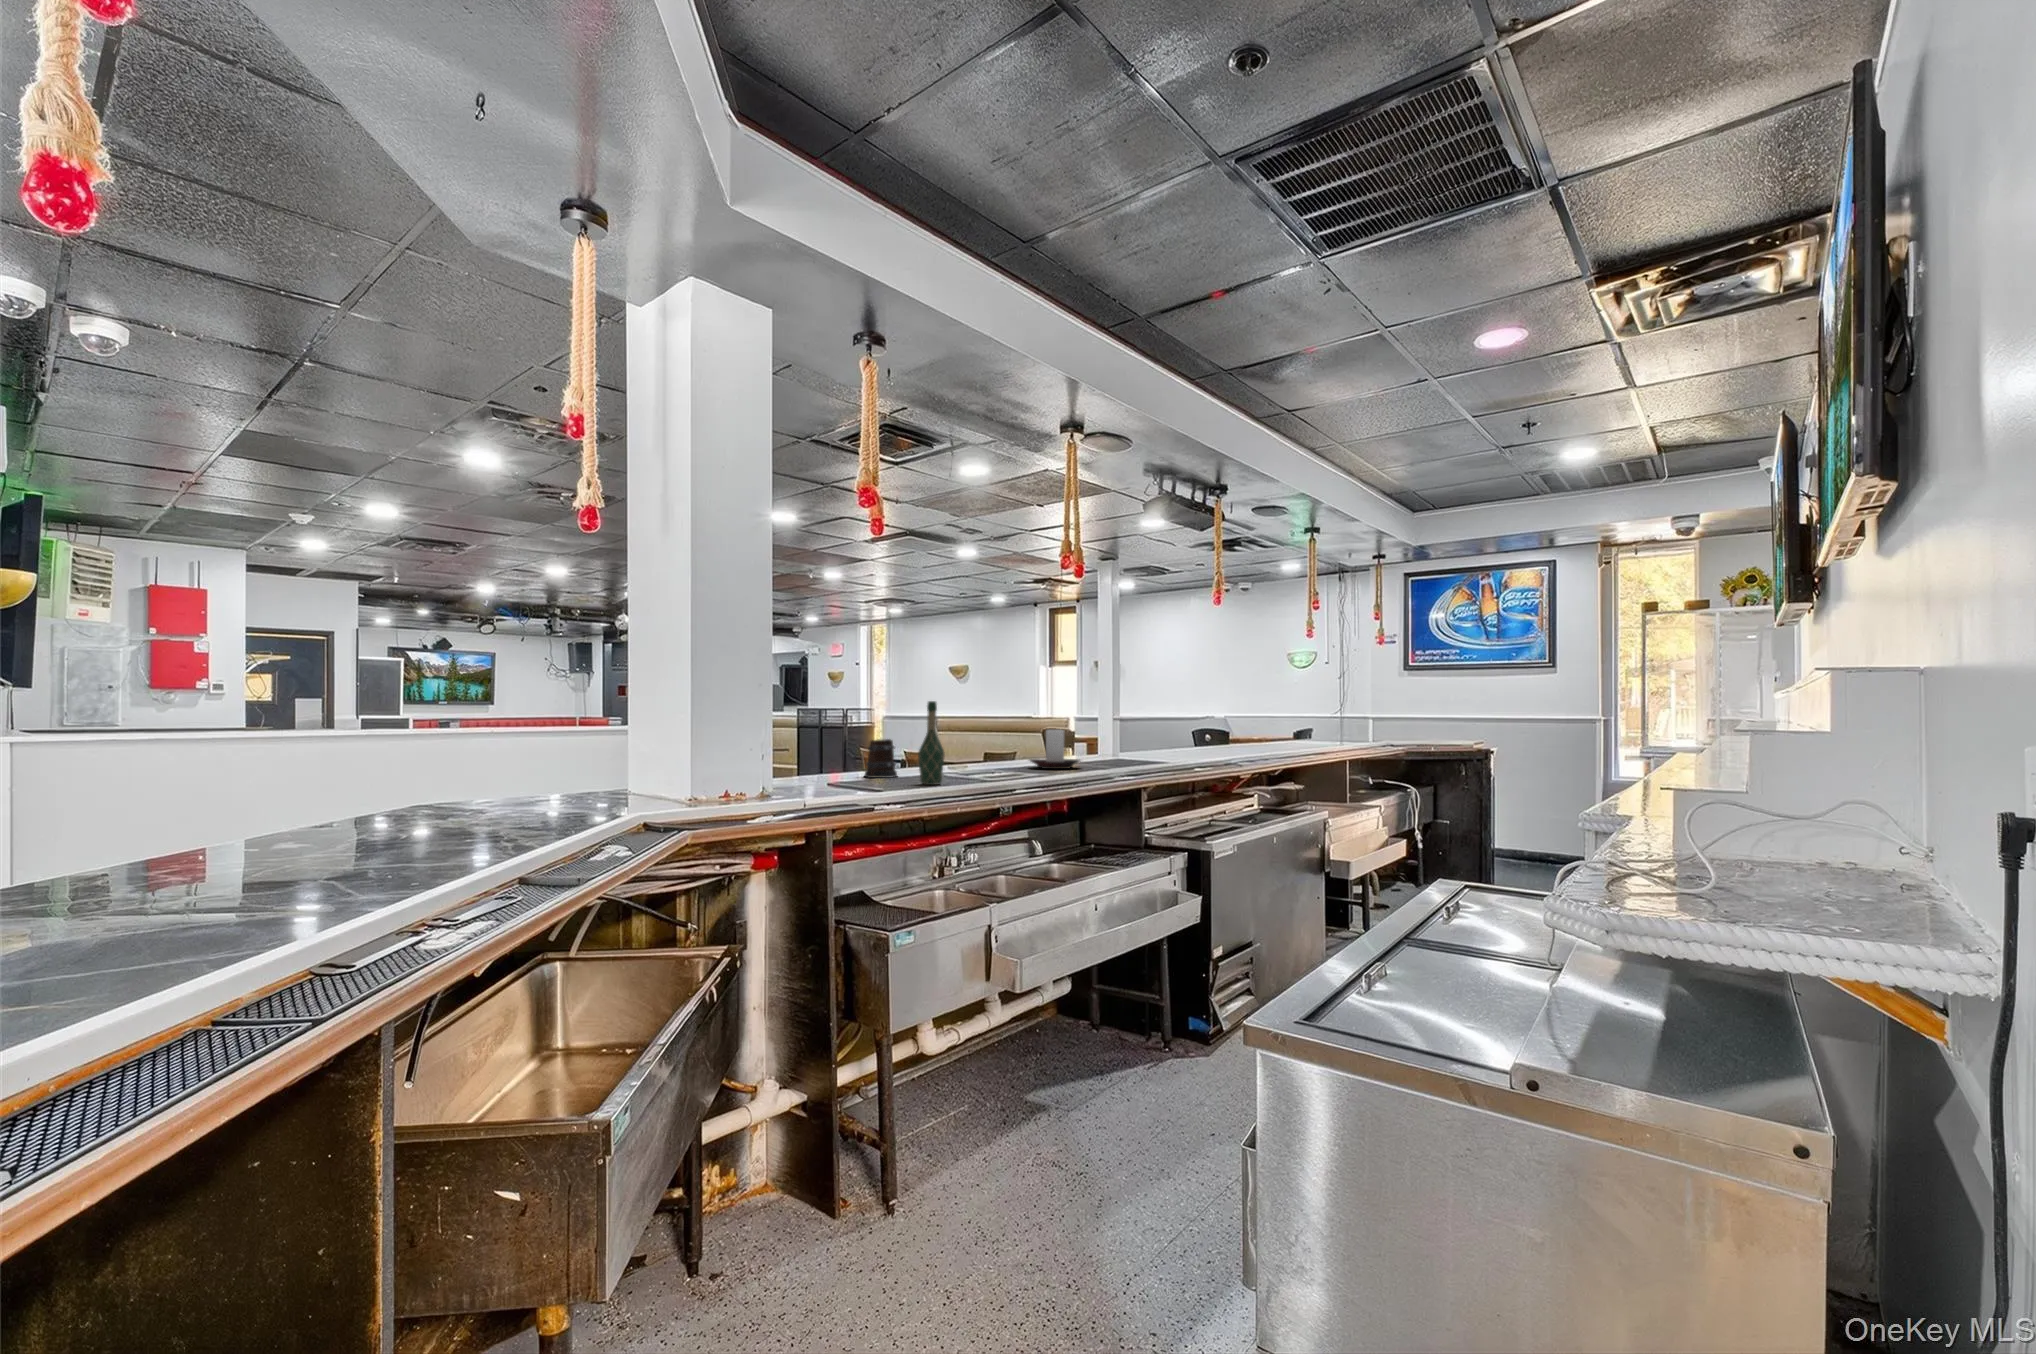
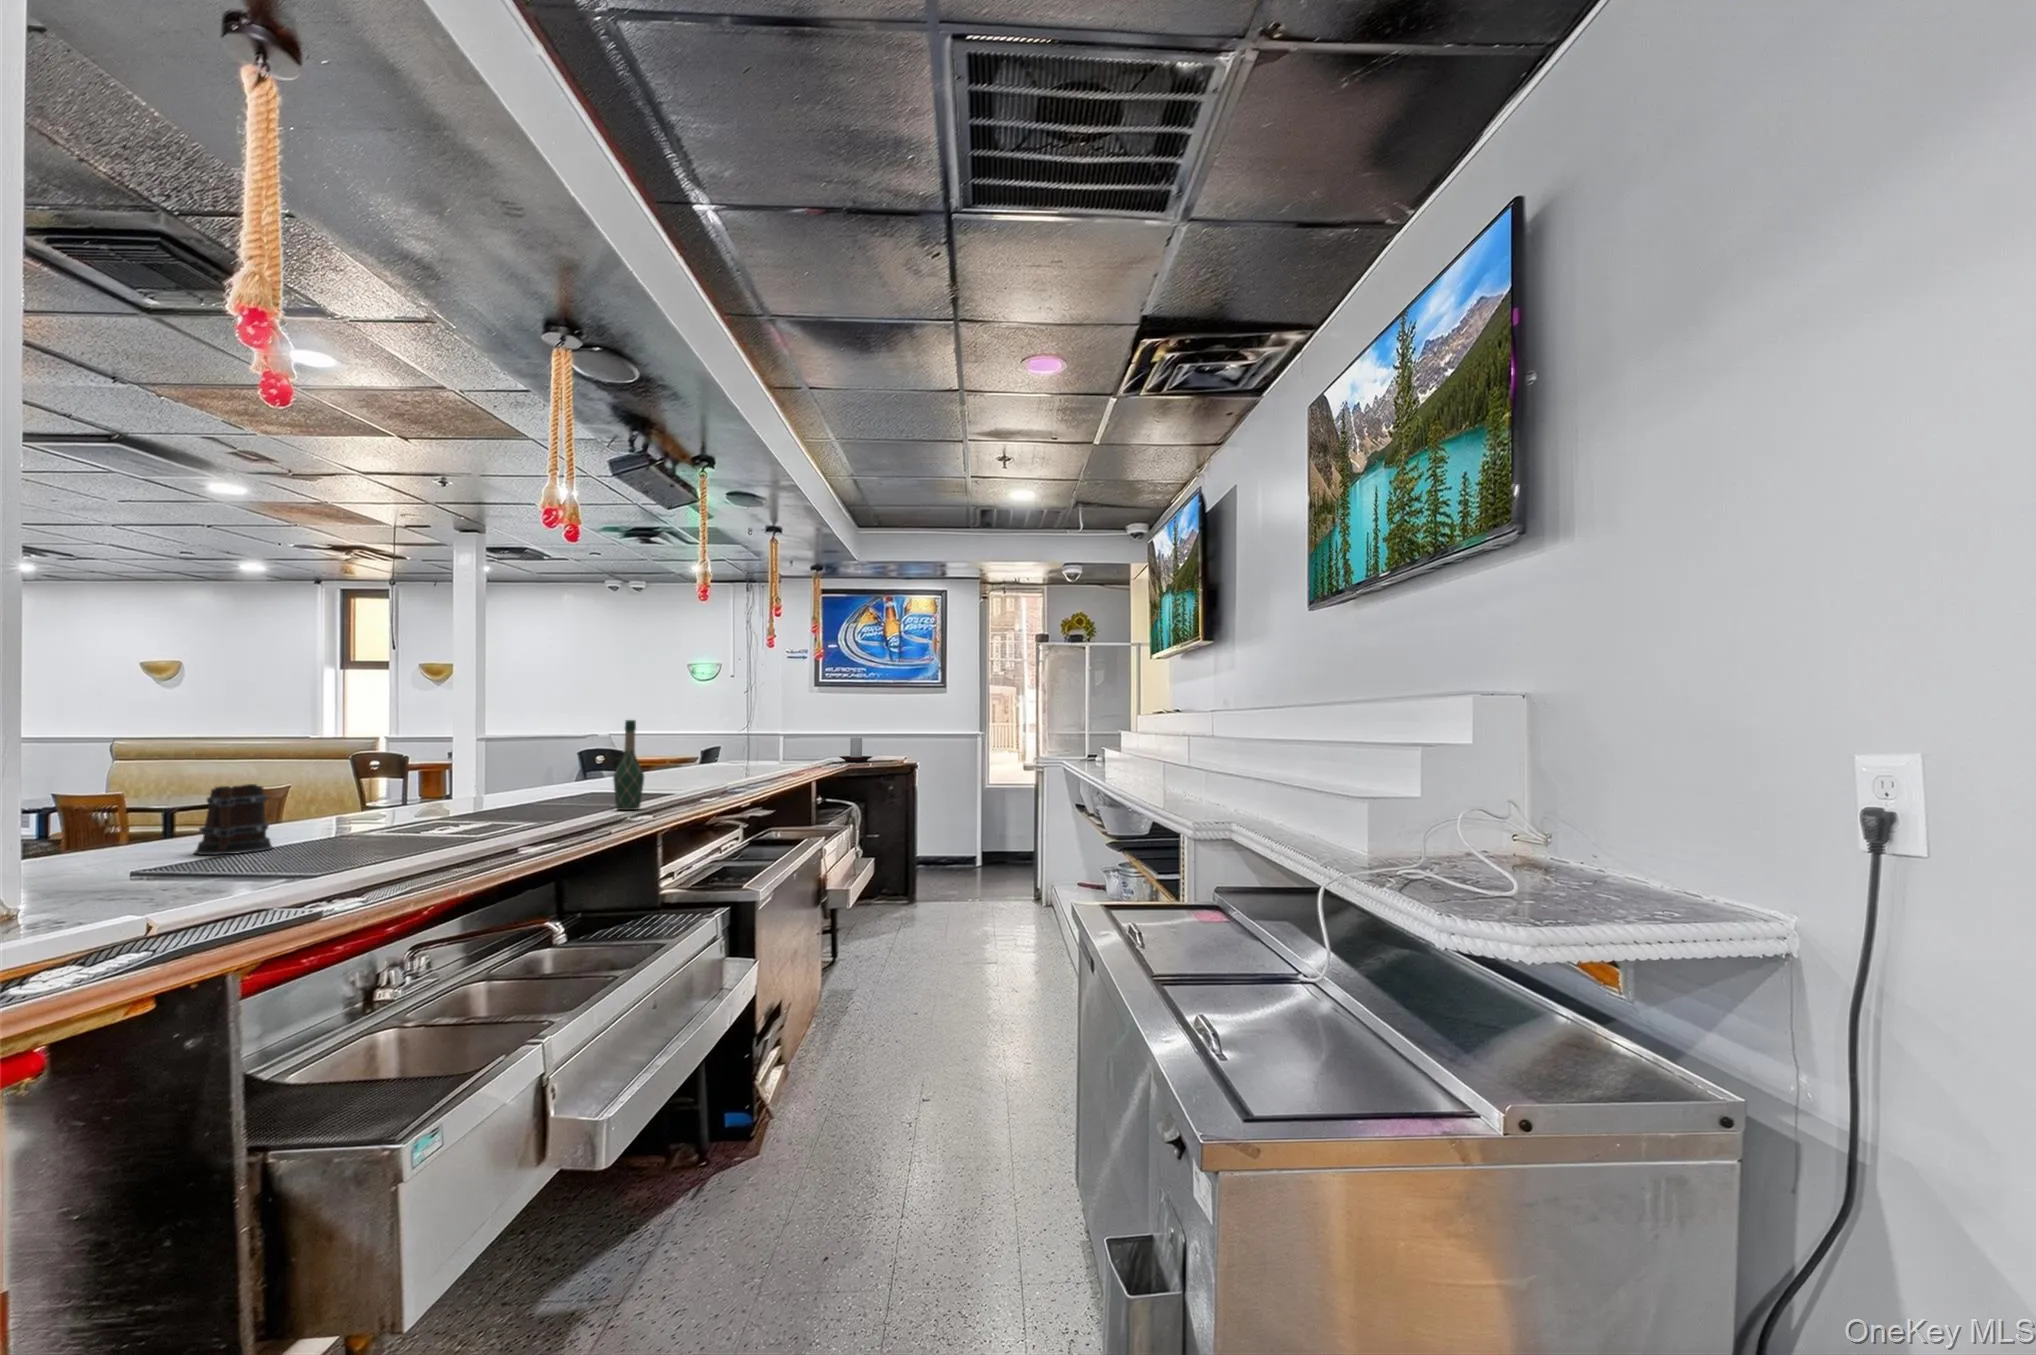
wine bottle: present [918,701,945,785] -> present [613,720,644,810]
candle holder: present [1030,730,1080,769] -> present [840,738,873,762]

